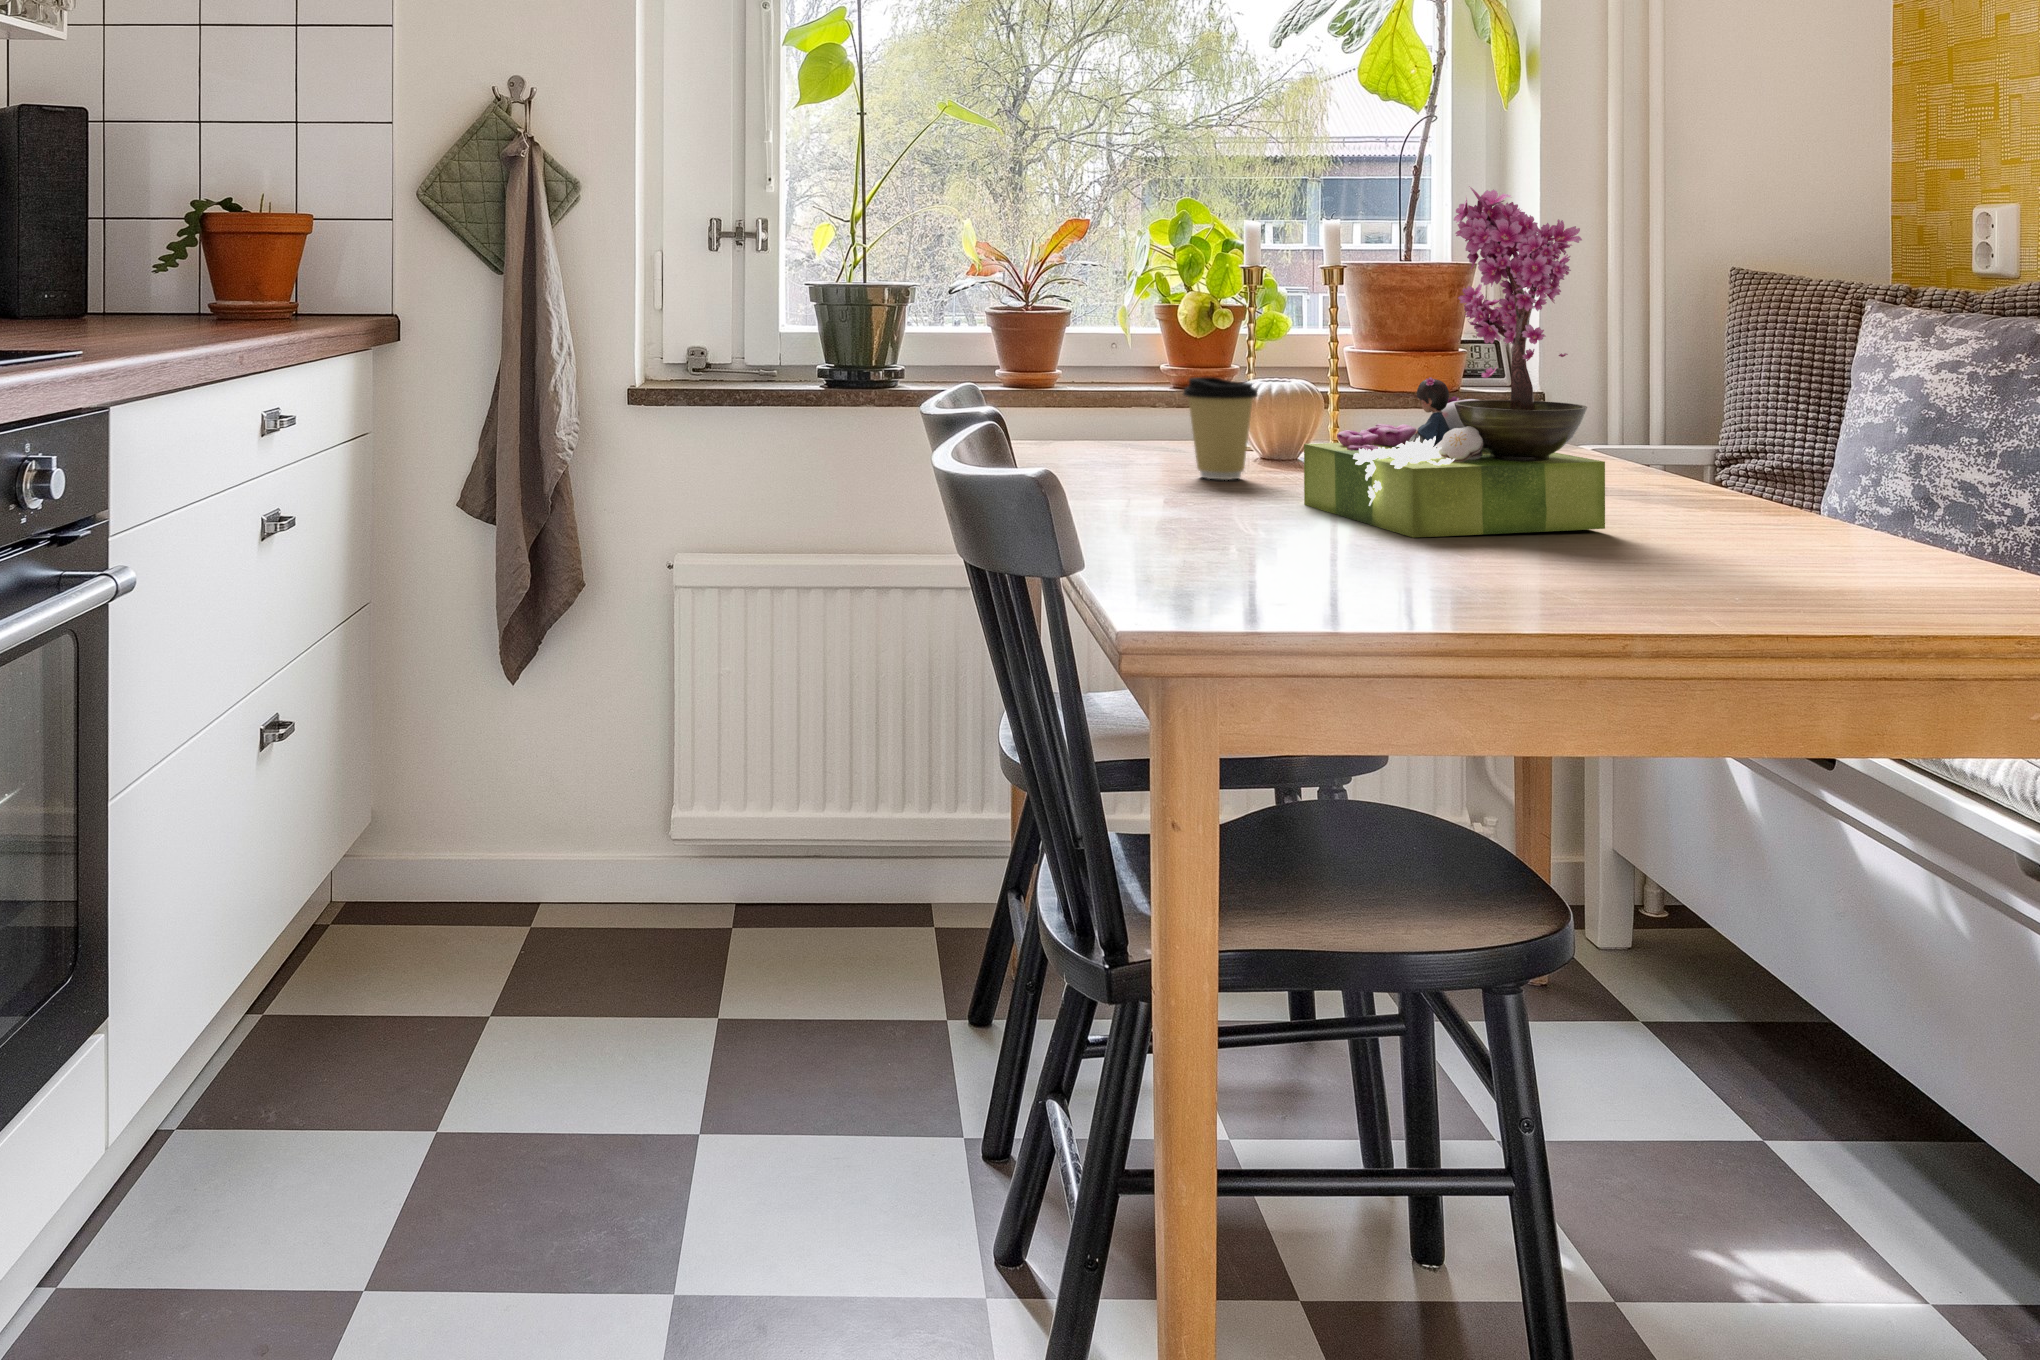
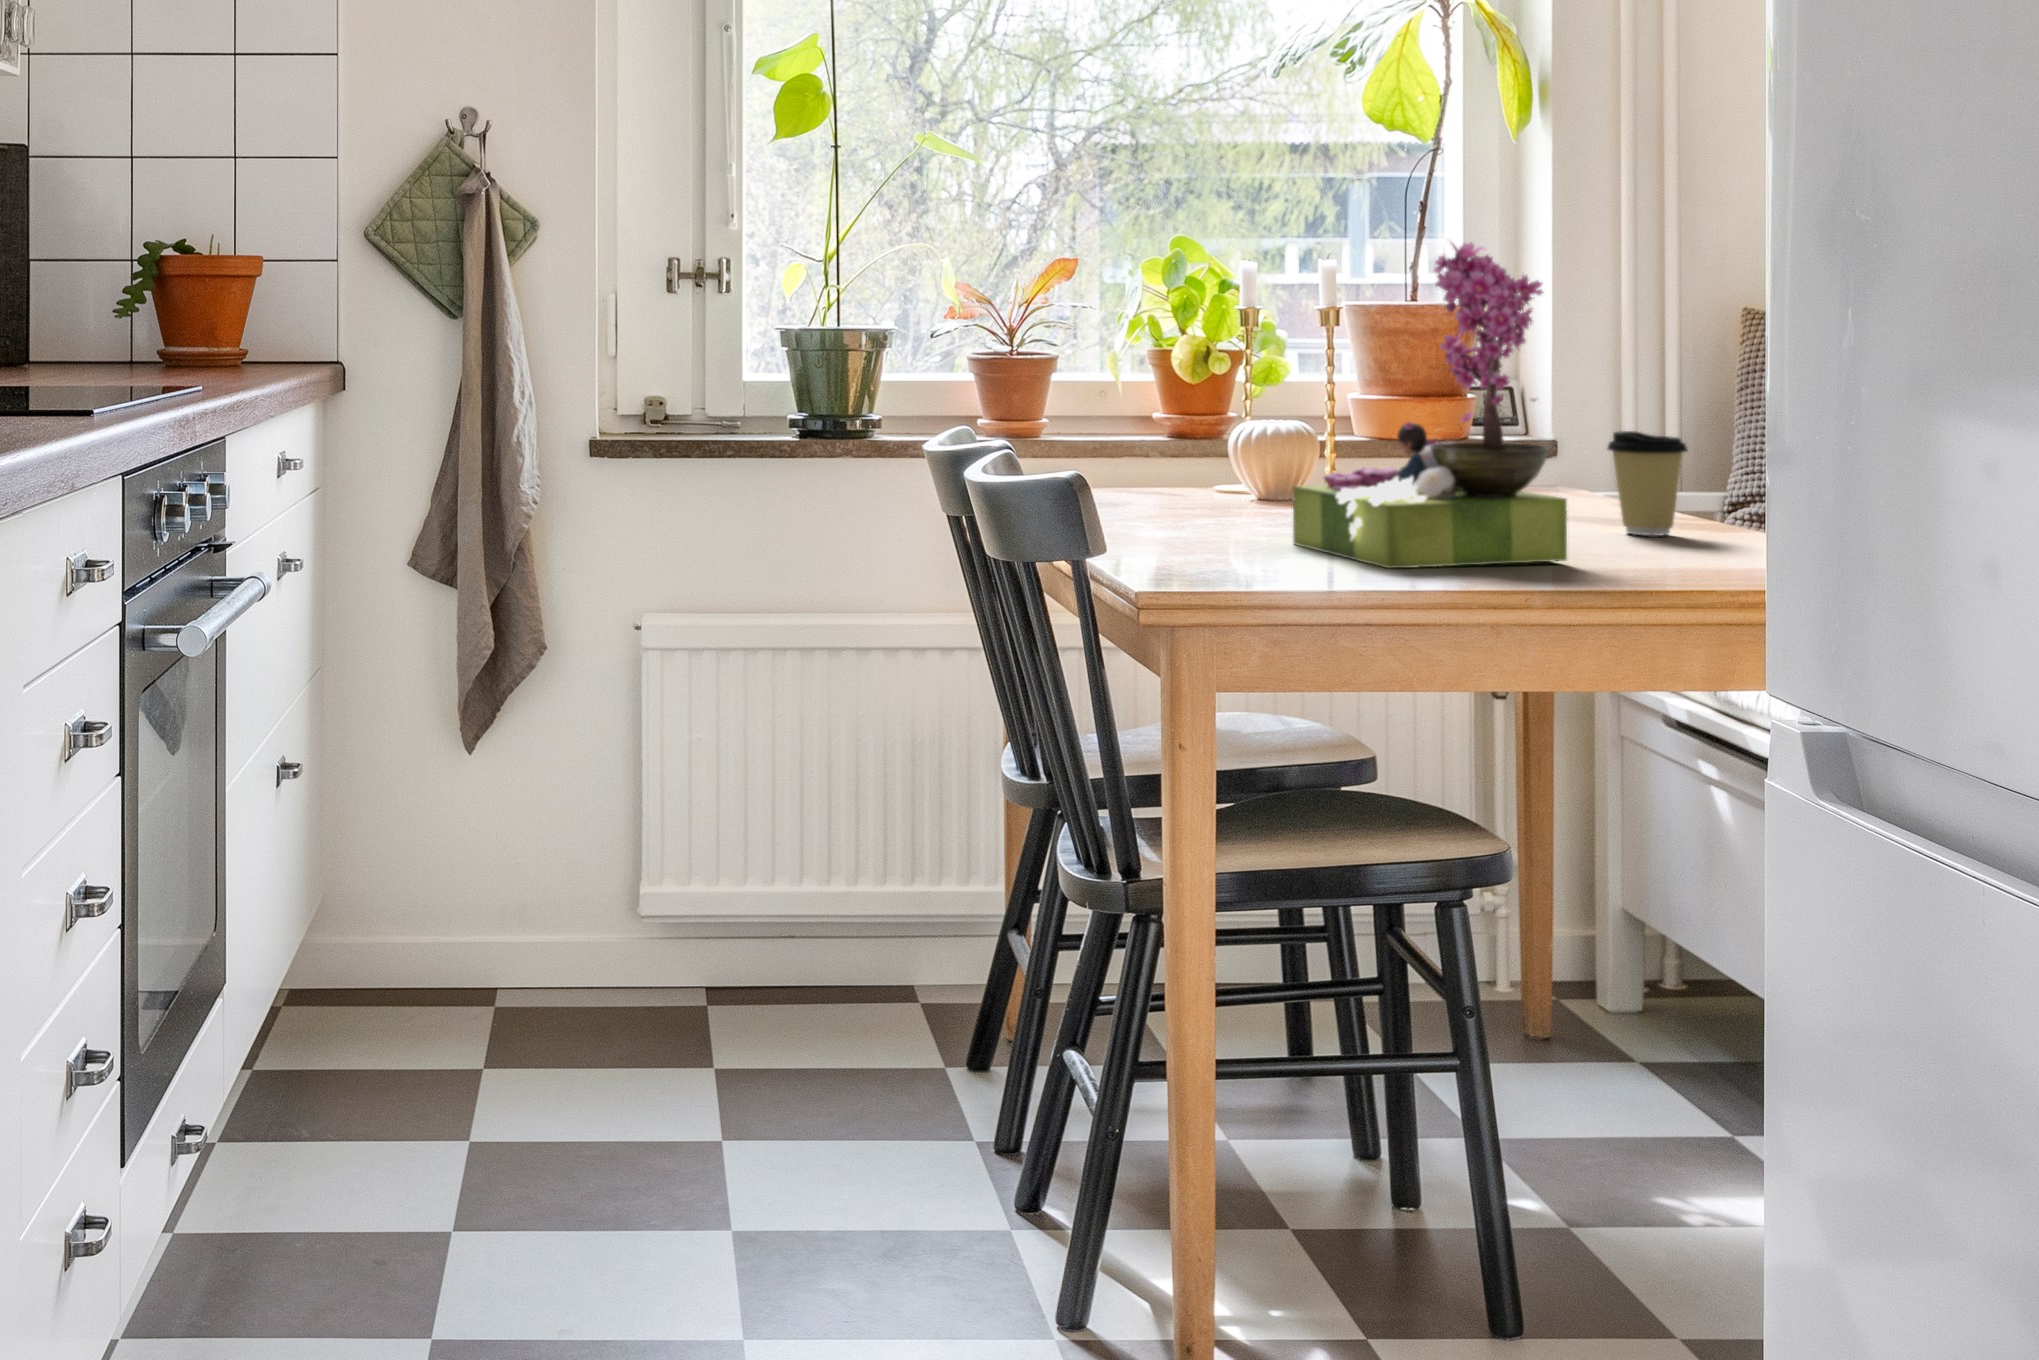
coffee cup: present [1183,377,1258,479] -> present [1608,431,1687,536]

